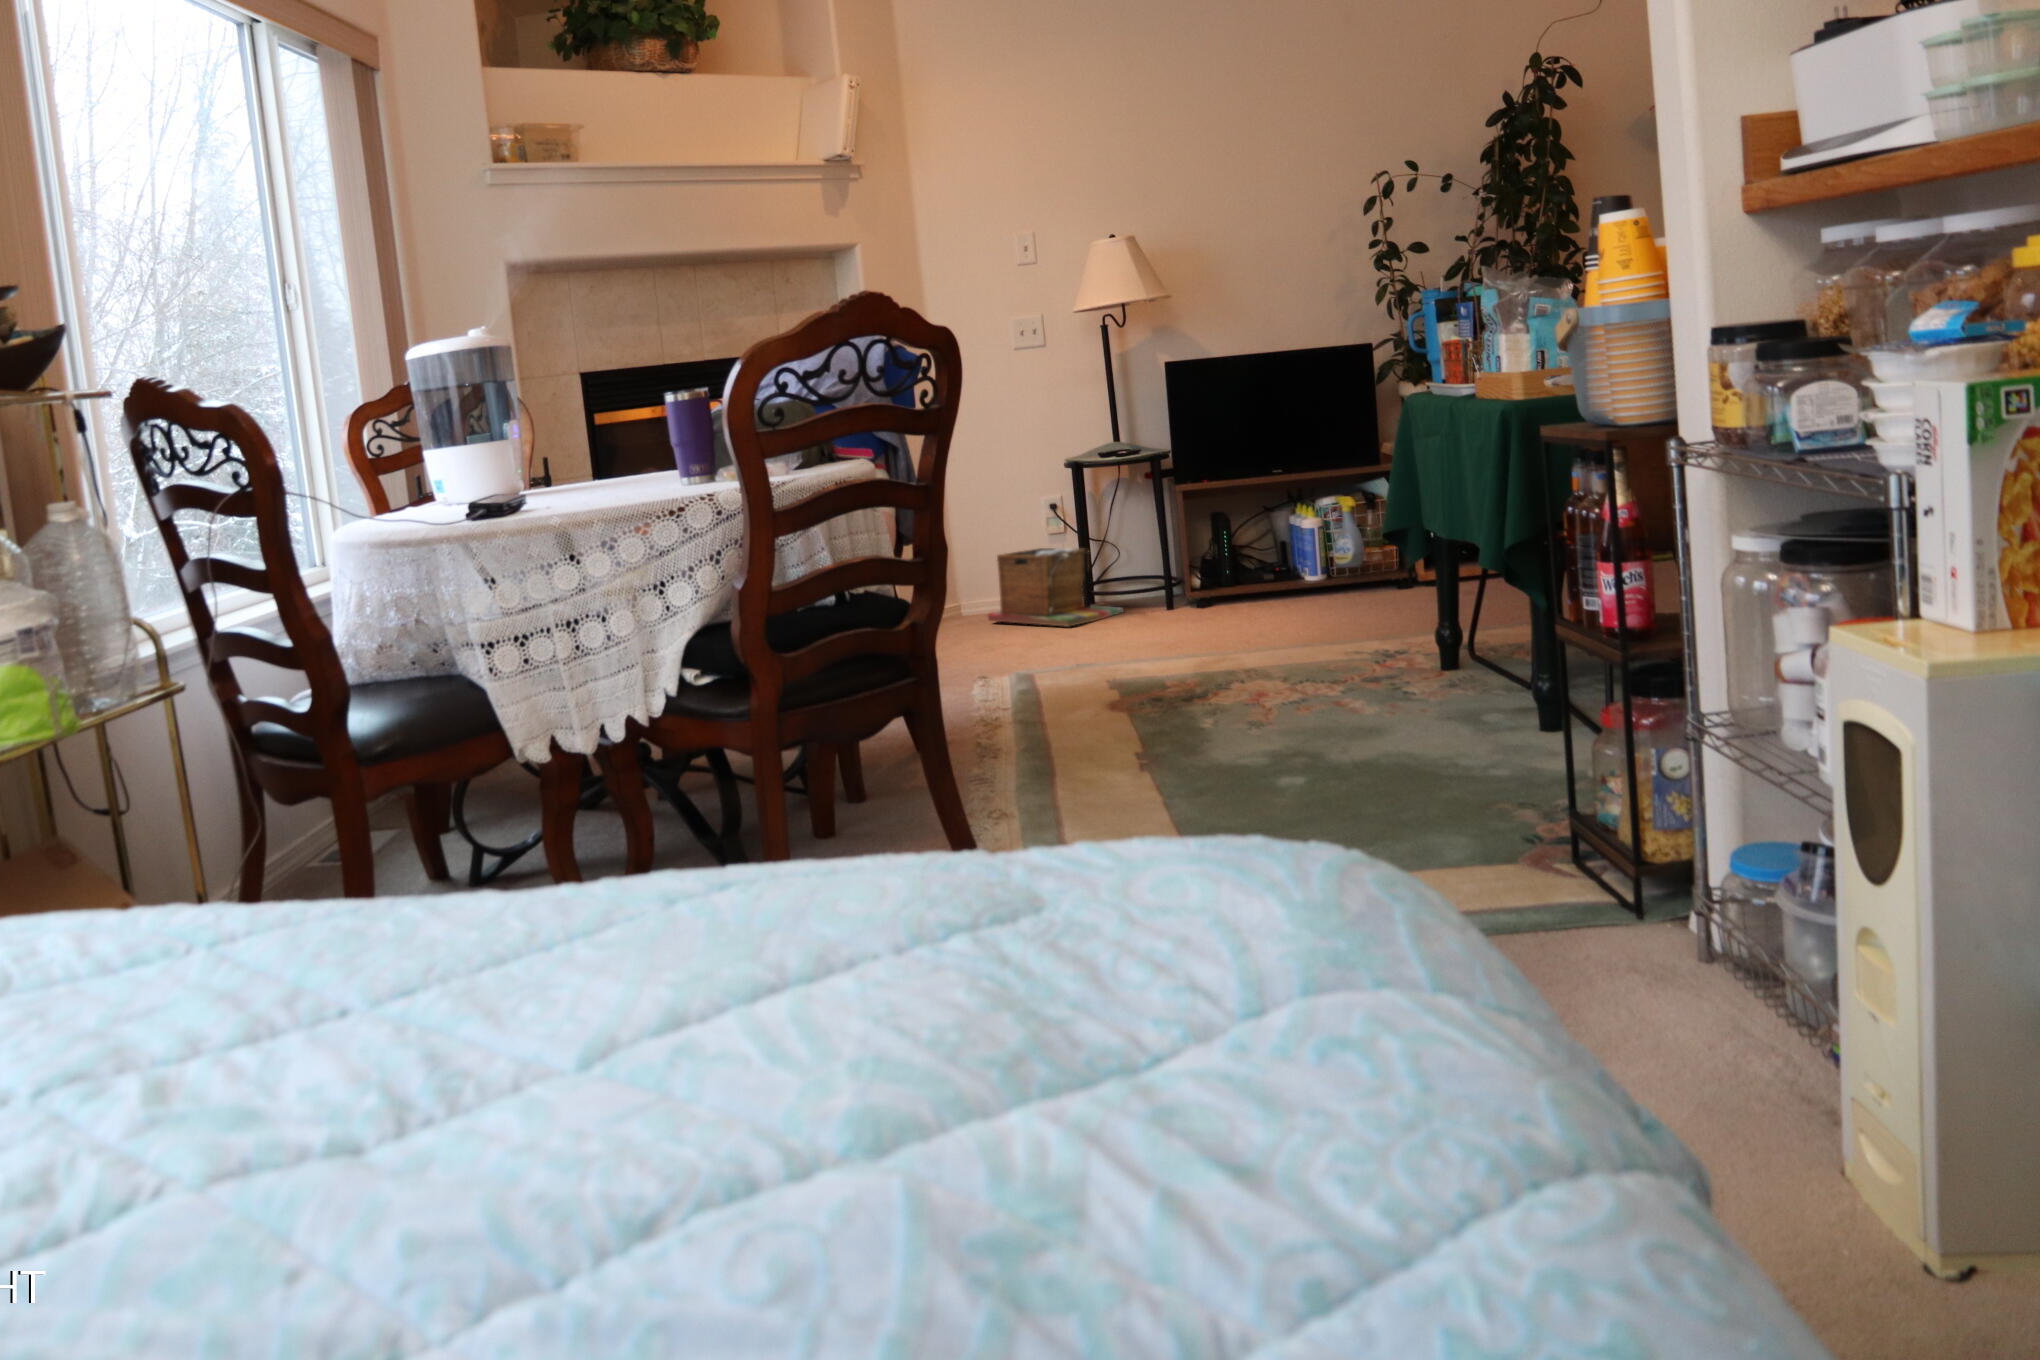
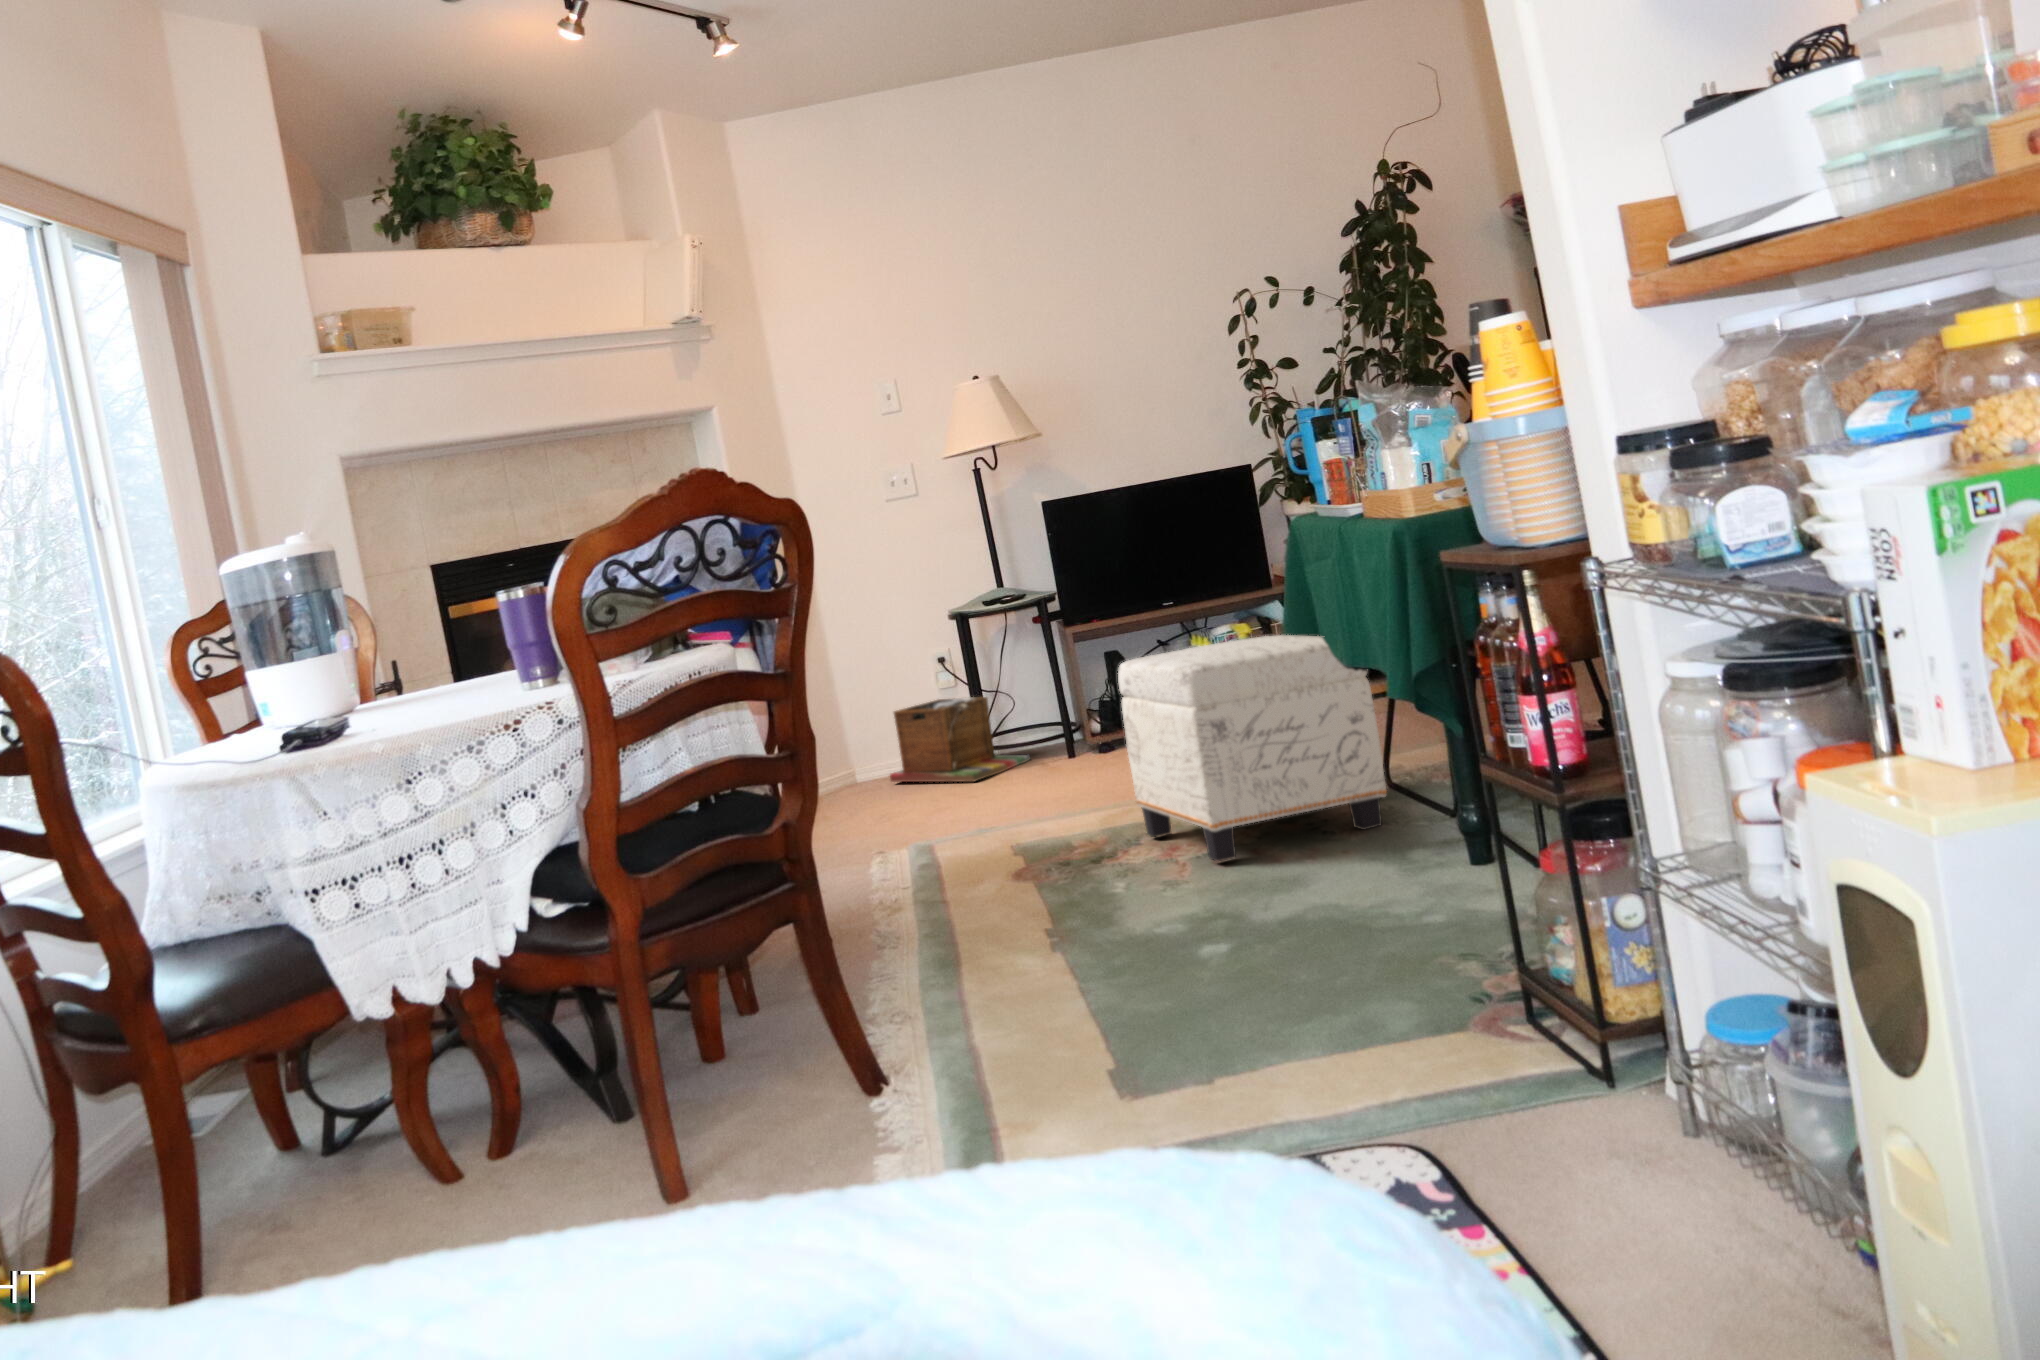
ottoman: none [1220,508,1465,710] -> present [1118,635,1387,861]

